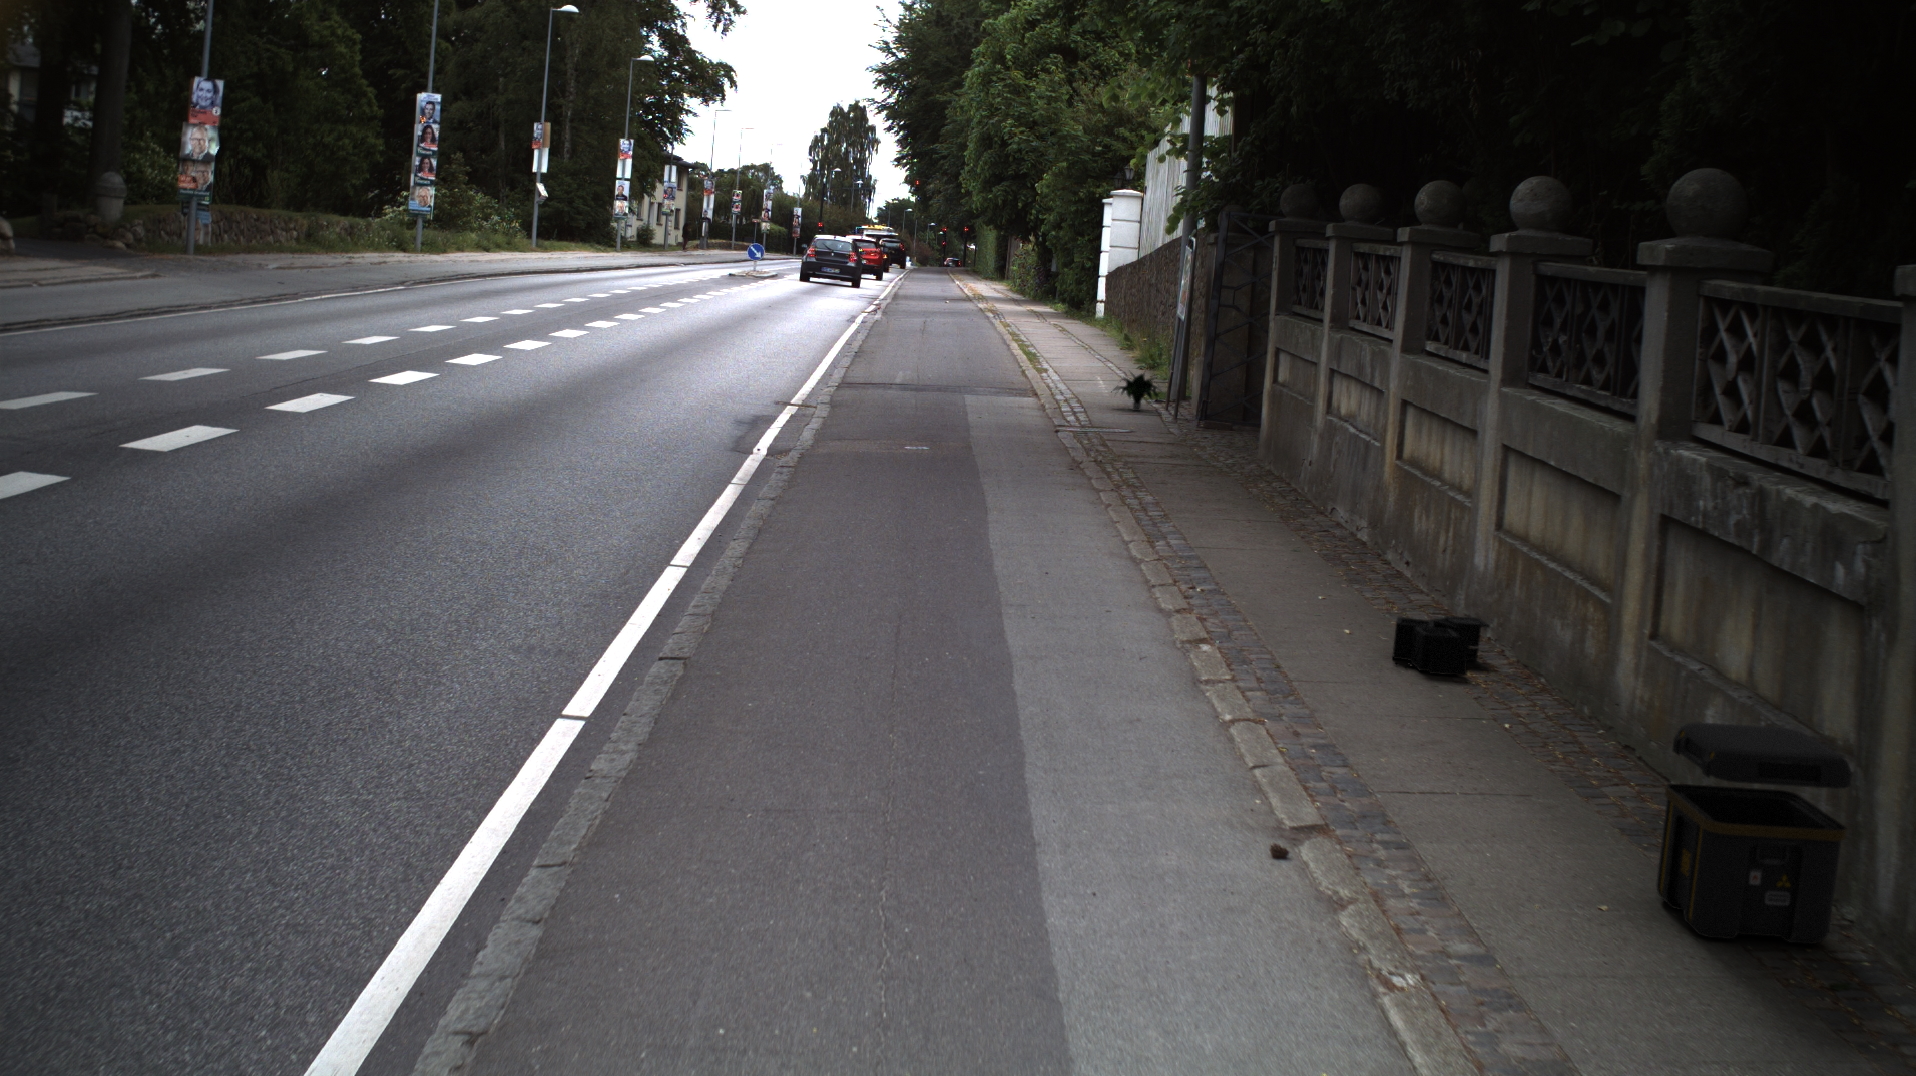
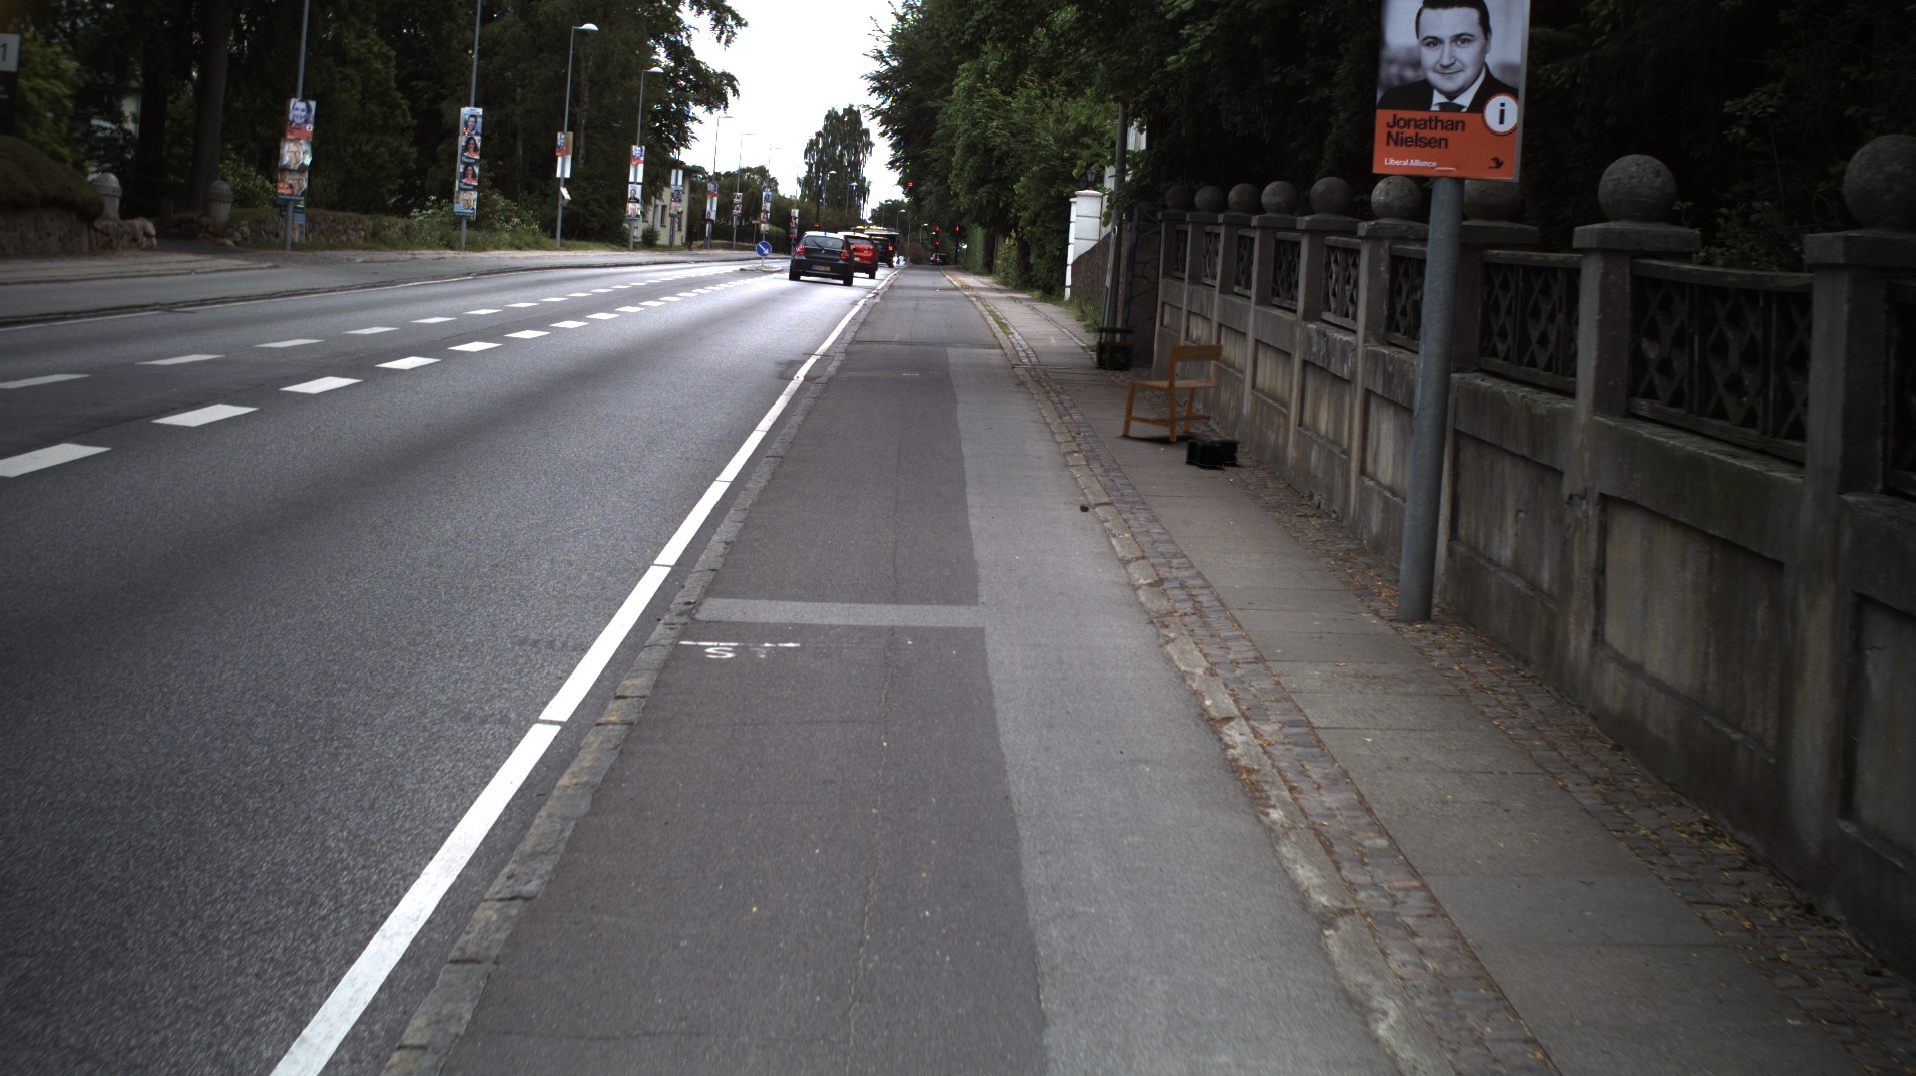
potted plant: present [1111,373,1159,411] -> none [1058,326,1099,358]
bench: none [1256,435,1434,599] -> present [1123,344,1223,442]
toolbox: present [1656,722,1852,944] -> present [1096,326,1135,370]

